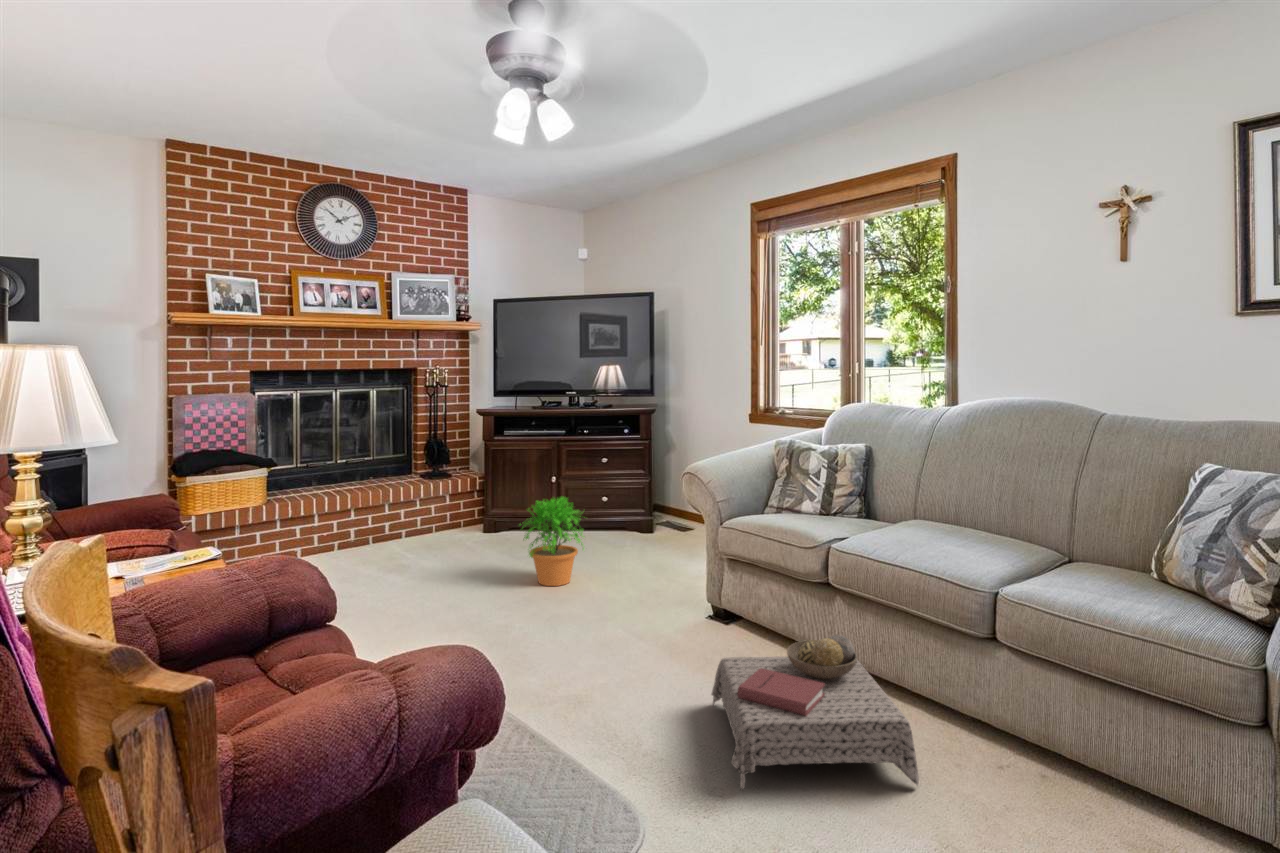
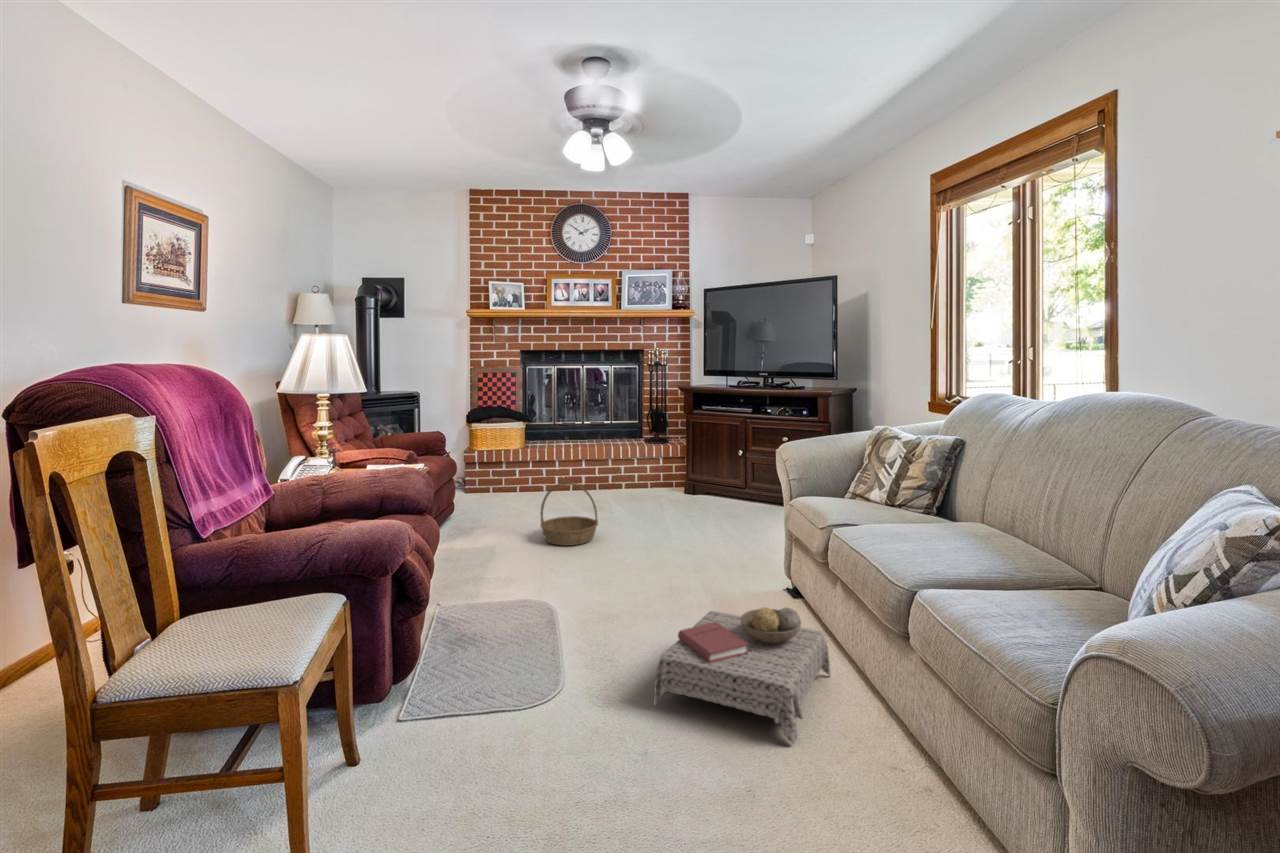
potted plant: present [520,497,584,586] -> none [663,462,725,539]
basket: none [363,534,445,619] -> present [540,482,598,546]

